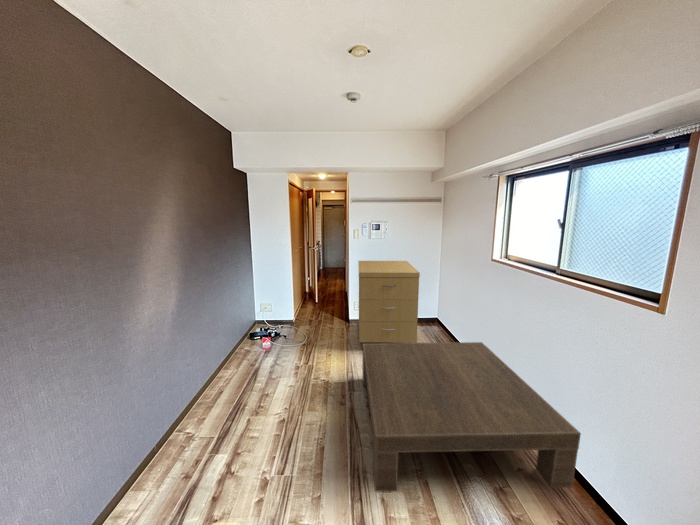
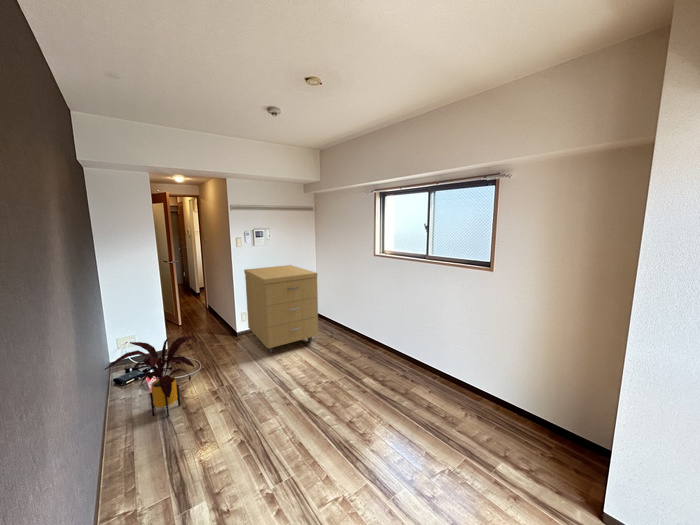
house plant: none [222,308,291,374] -> present [105,336,195,417]
coffee table: present [362,342,581,492] -> none [289,320,458,449]

